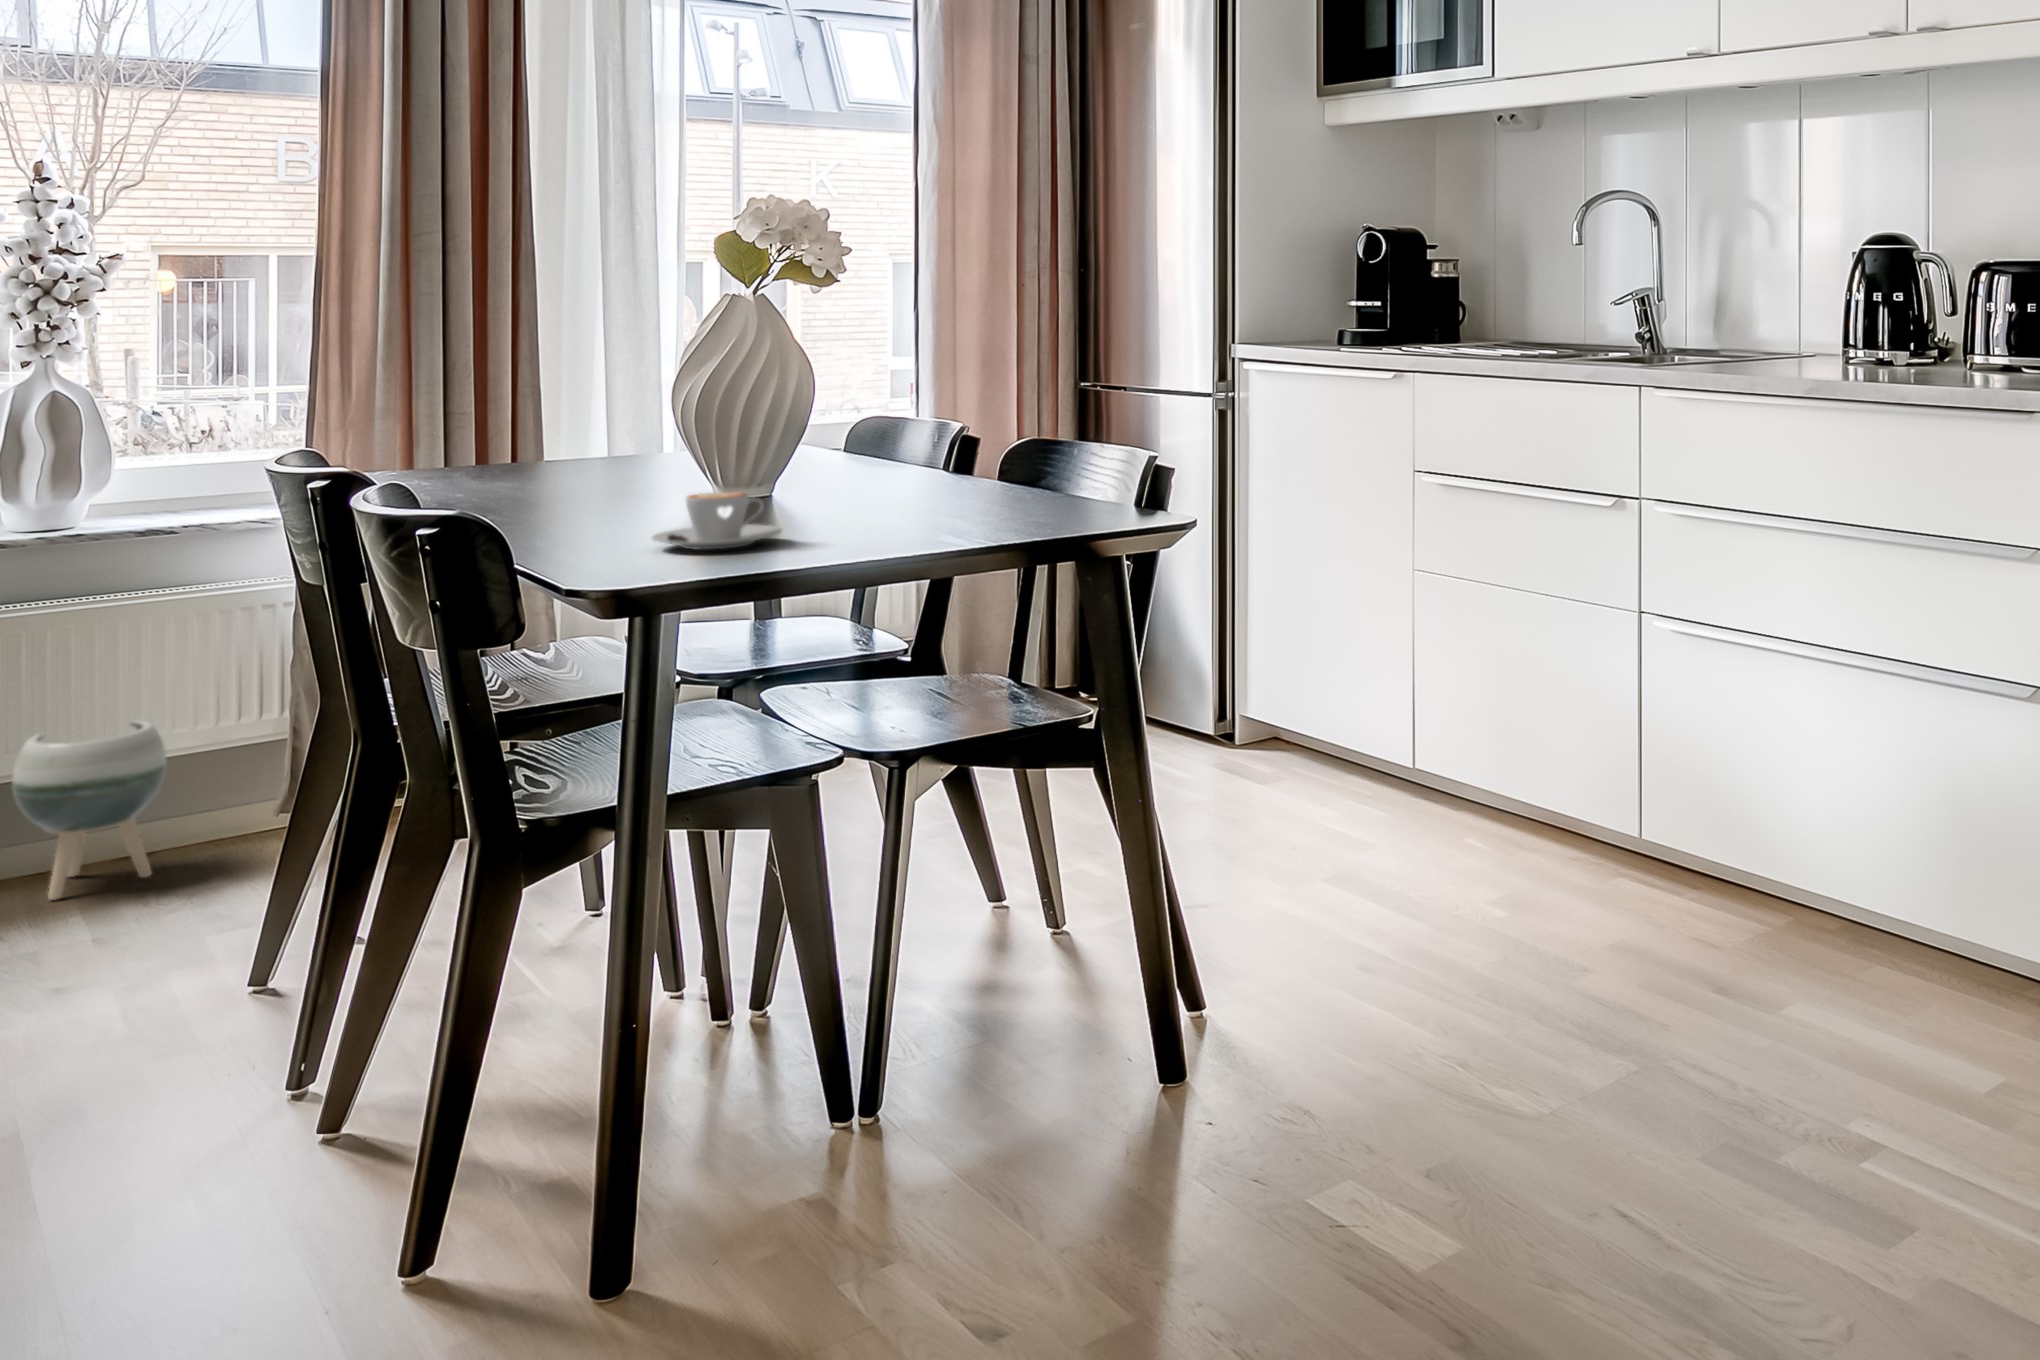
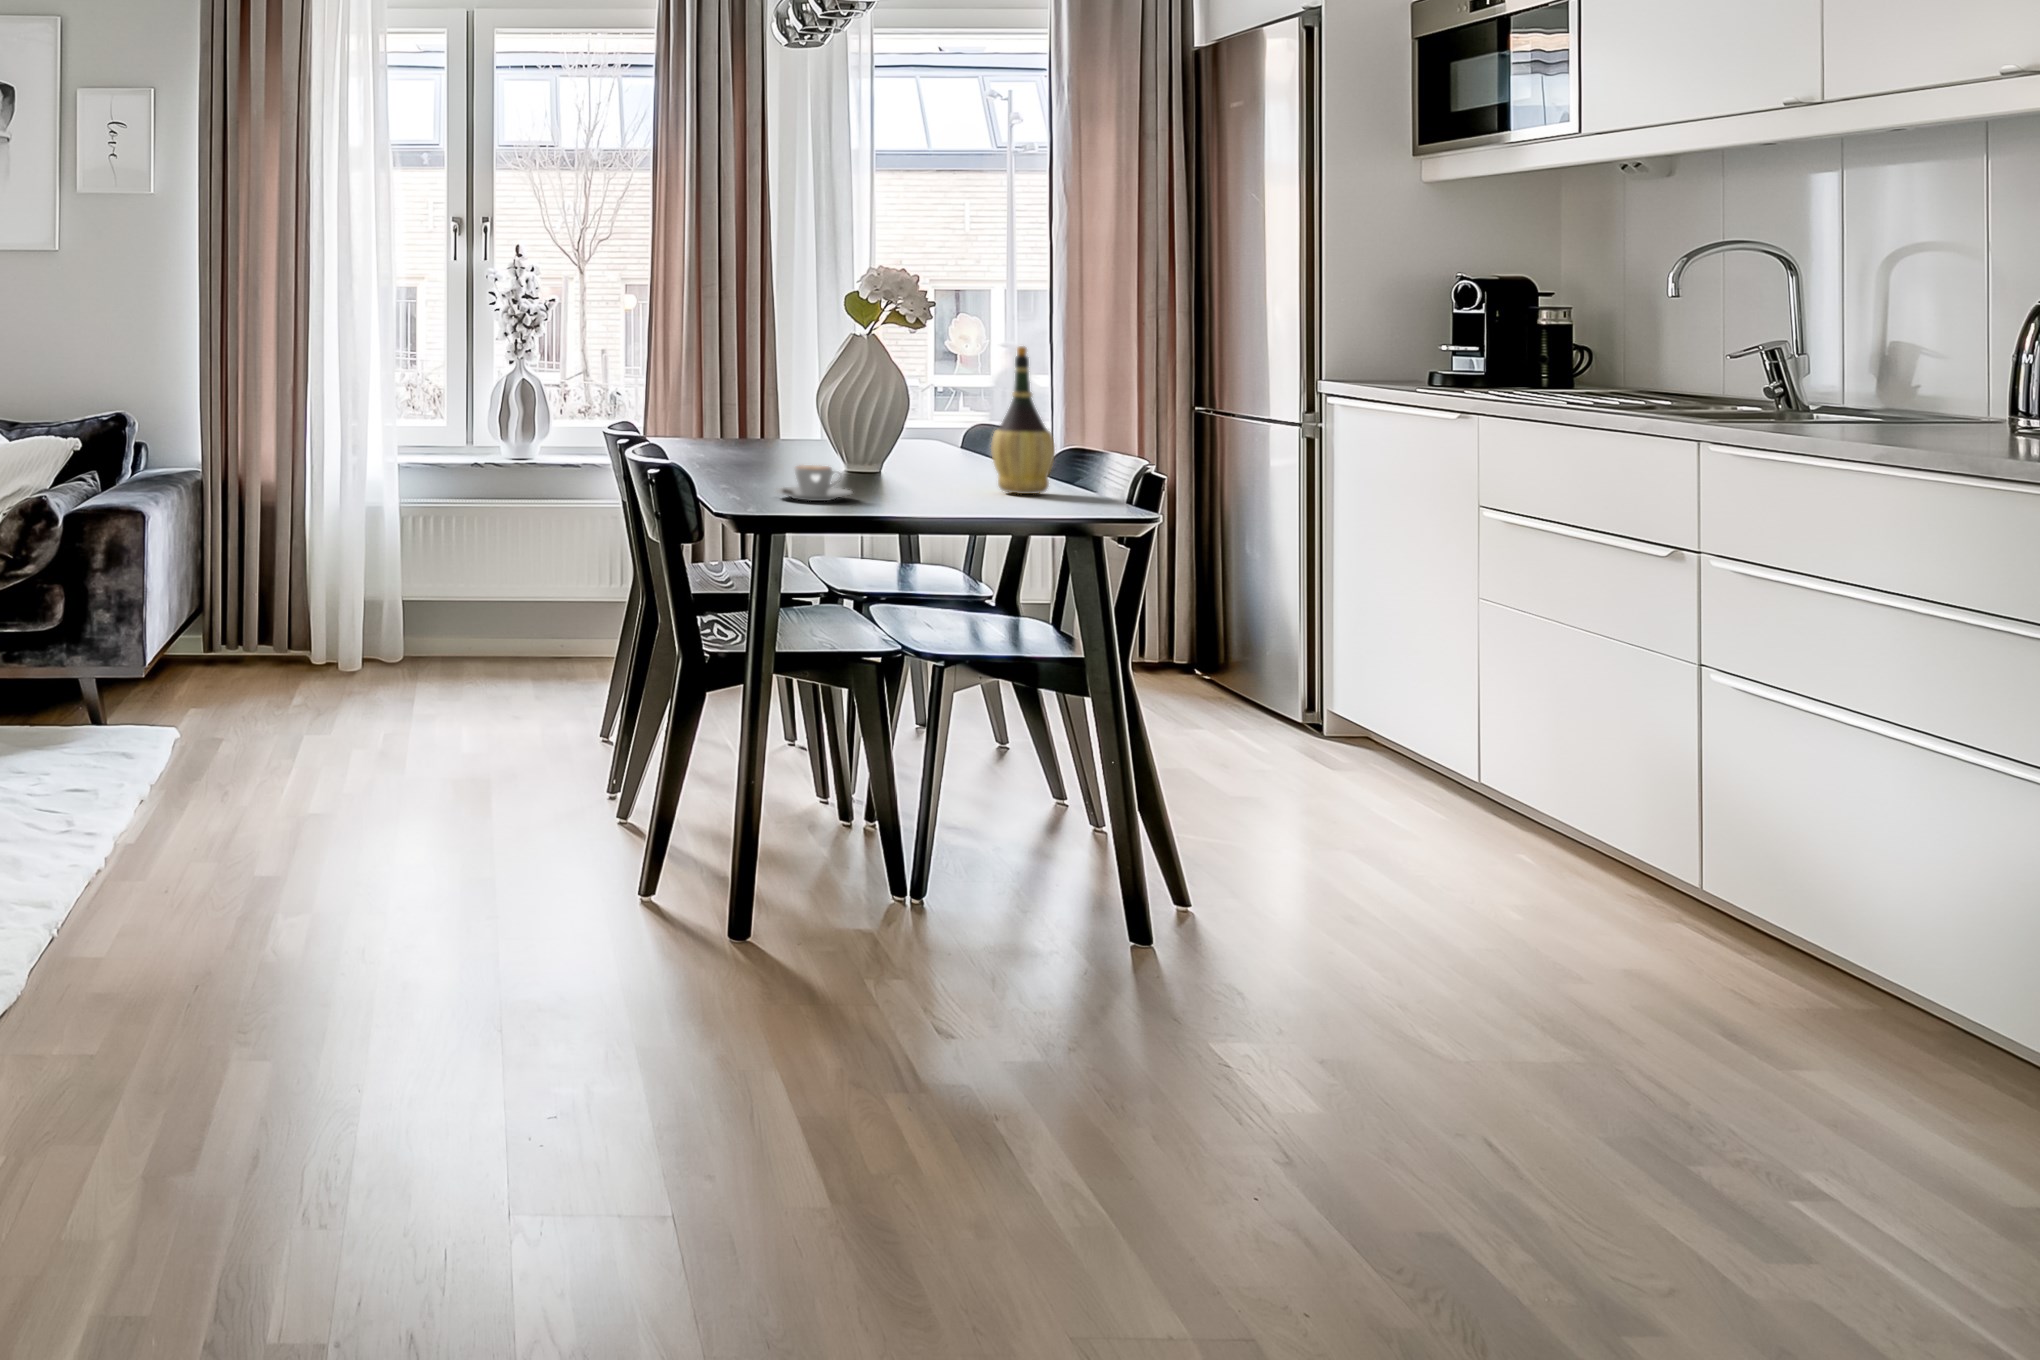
wine bottle: none [959,302,1044,506] -> present [991,346,1055,494]
planter: present [12,721,166,900] -> none [499,576,569,674]

